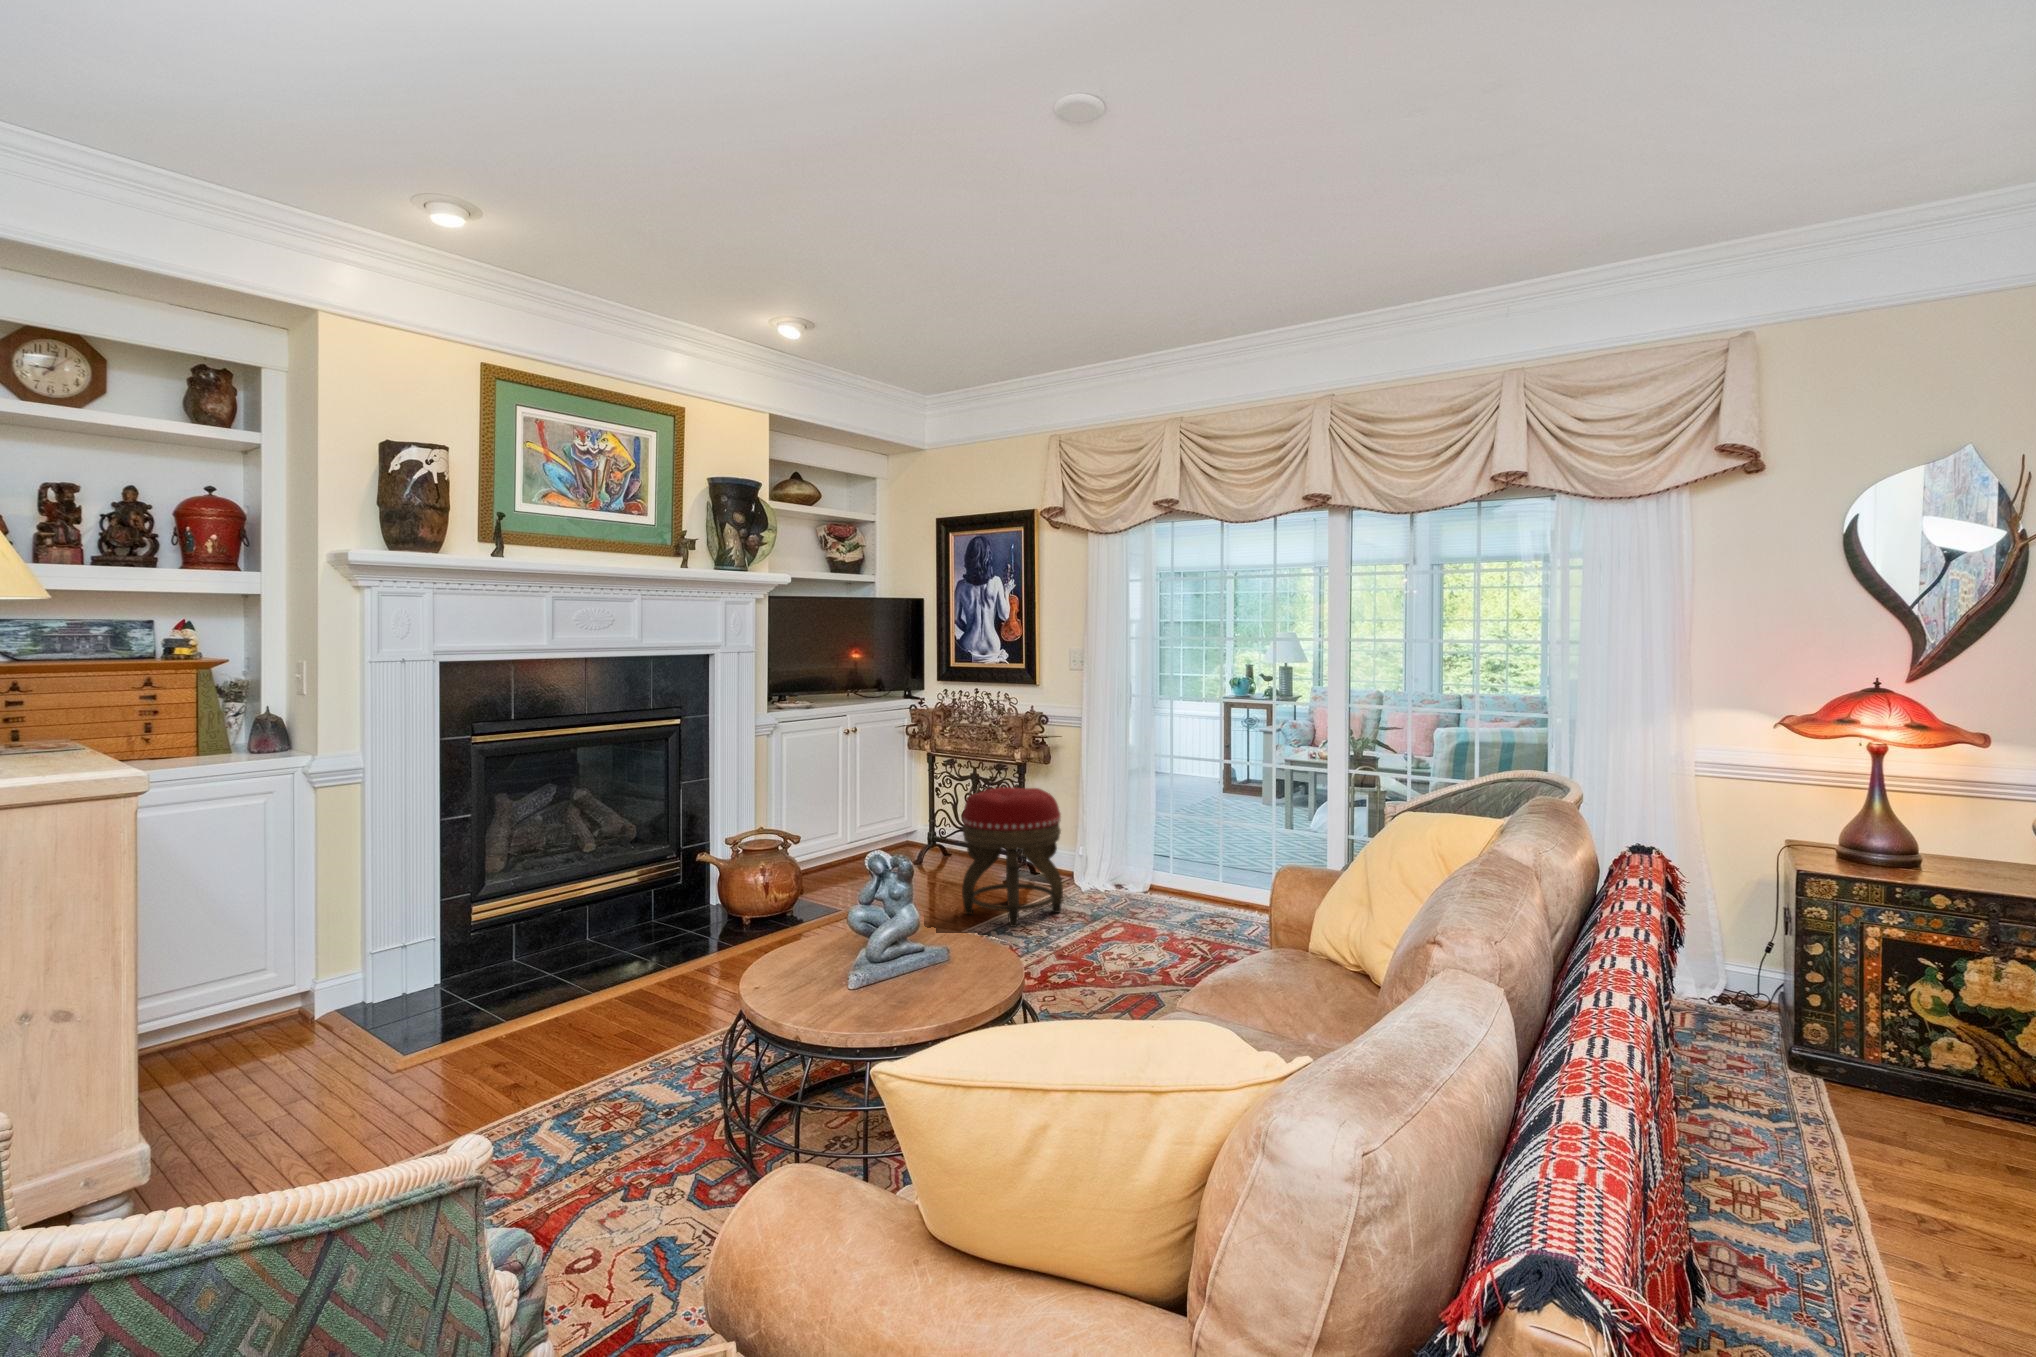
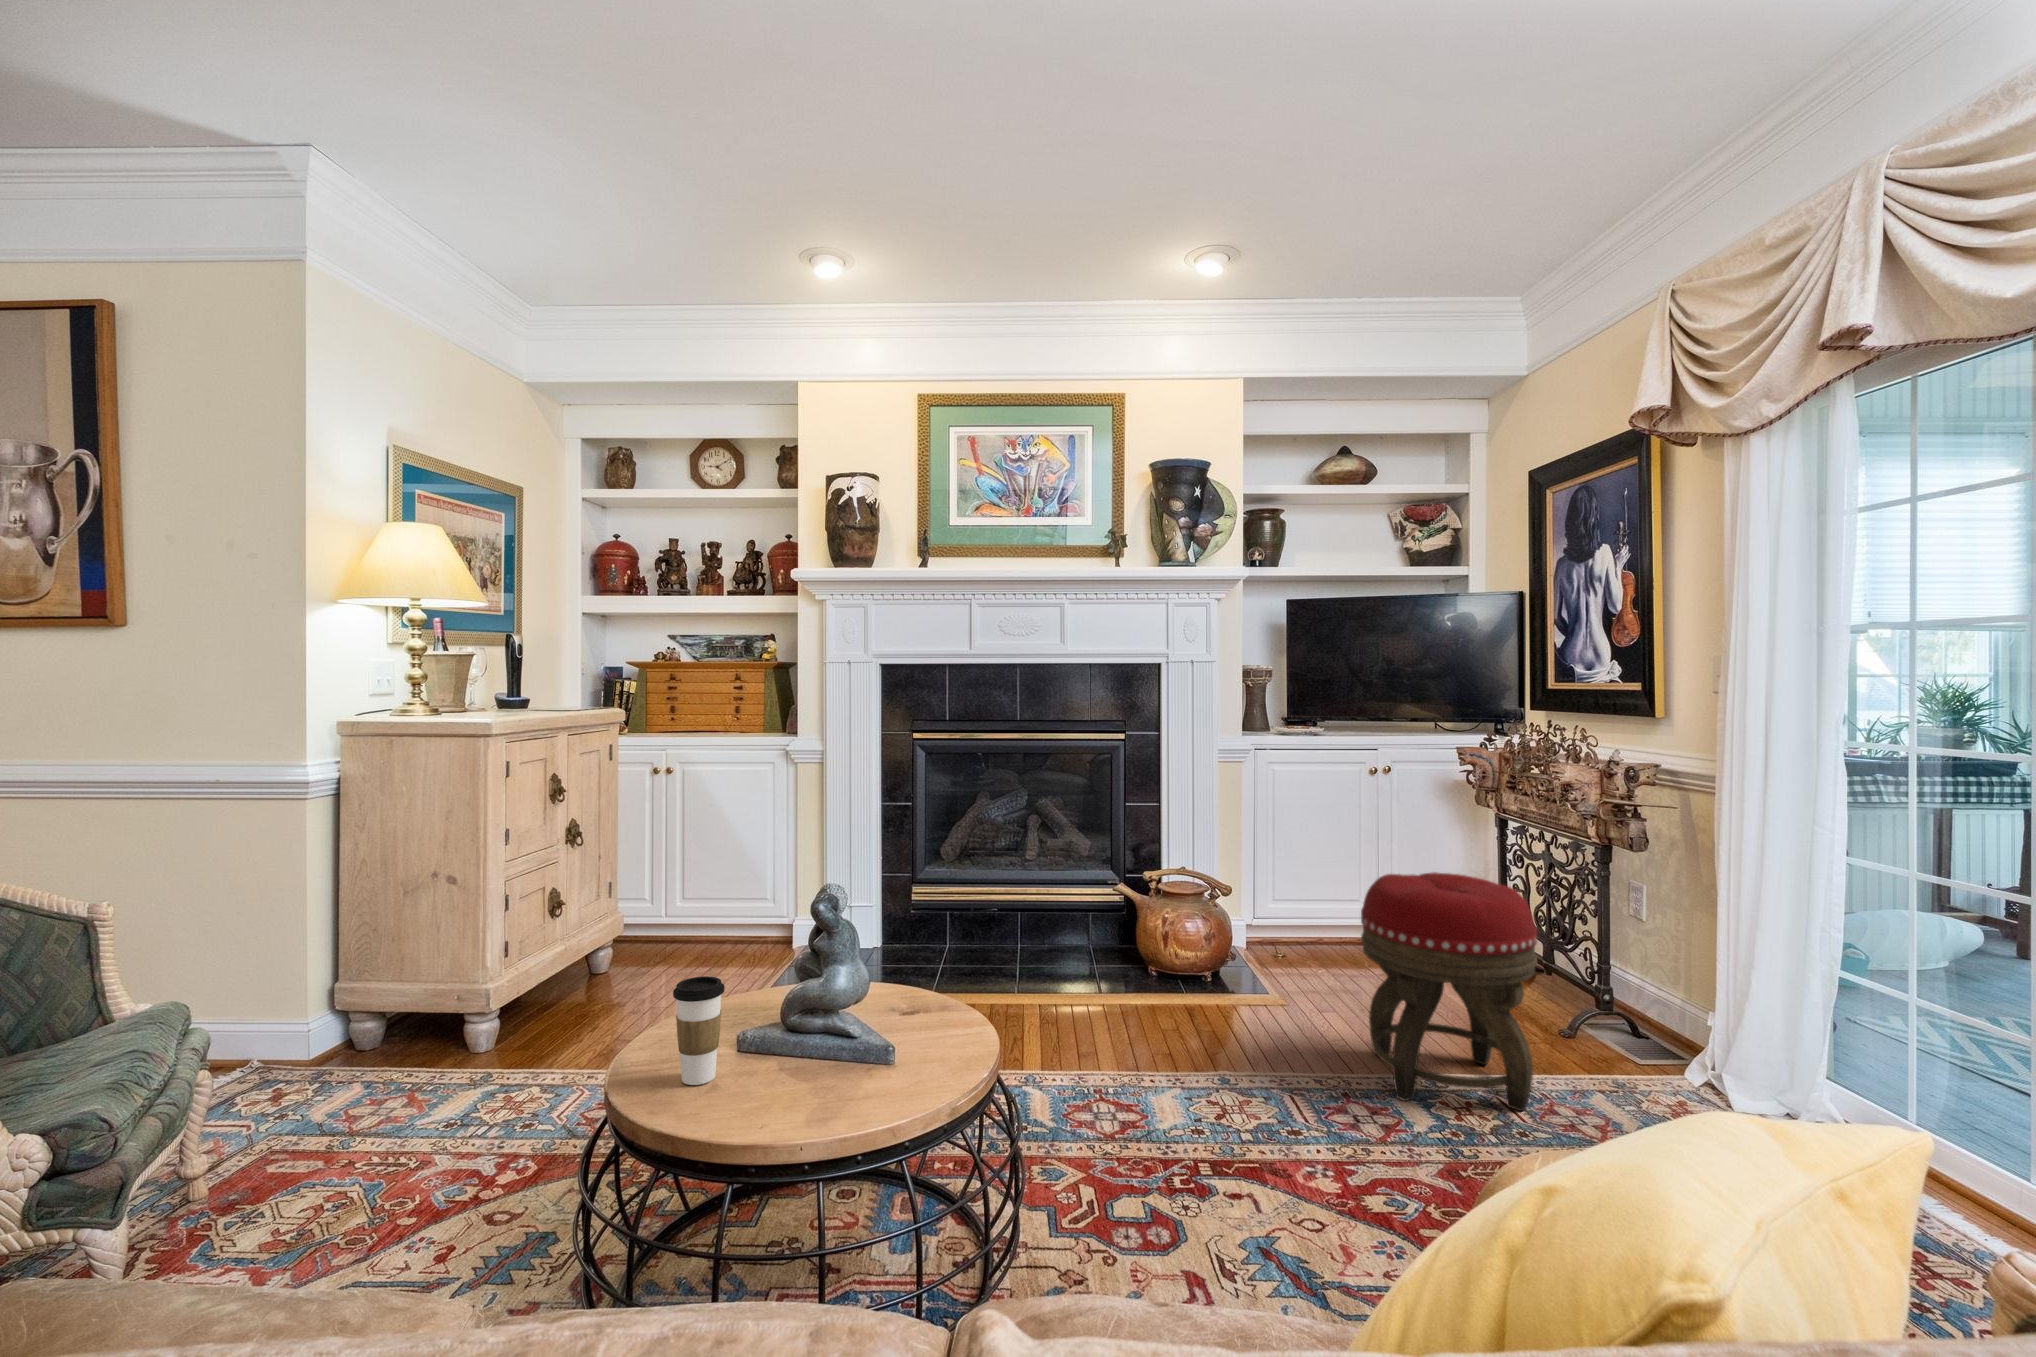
coffee cup: none [933,901,967,974] -> present [673,976,725,1085]

